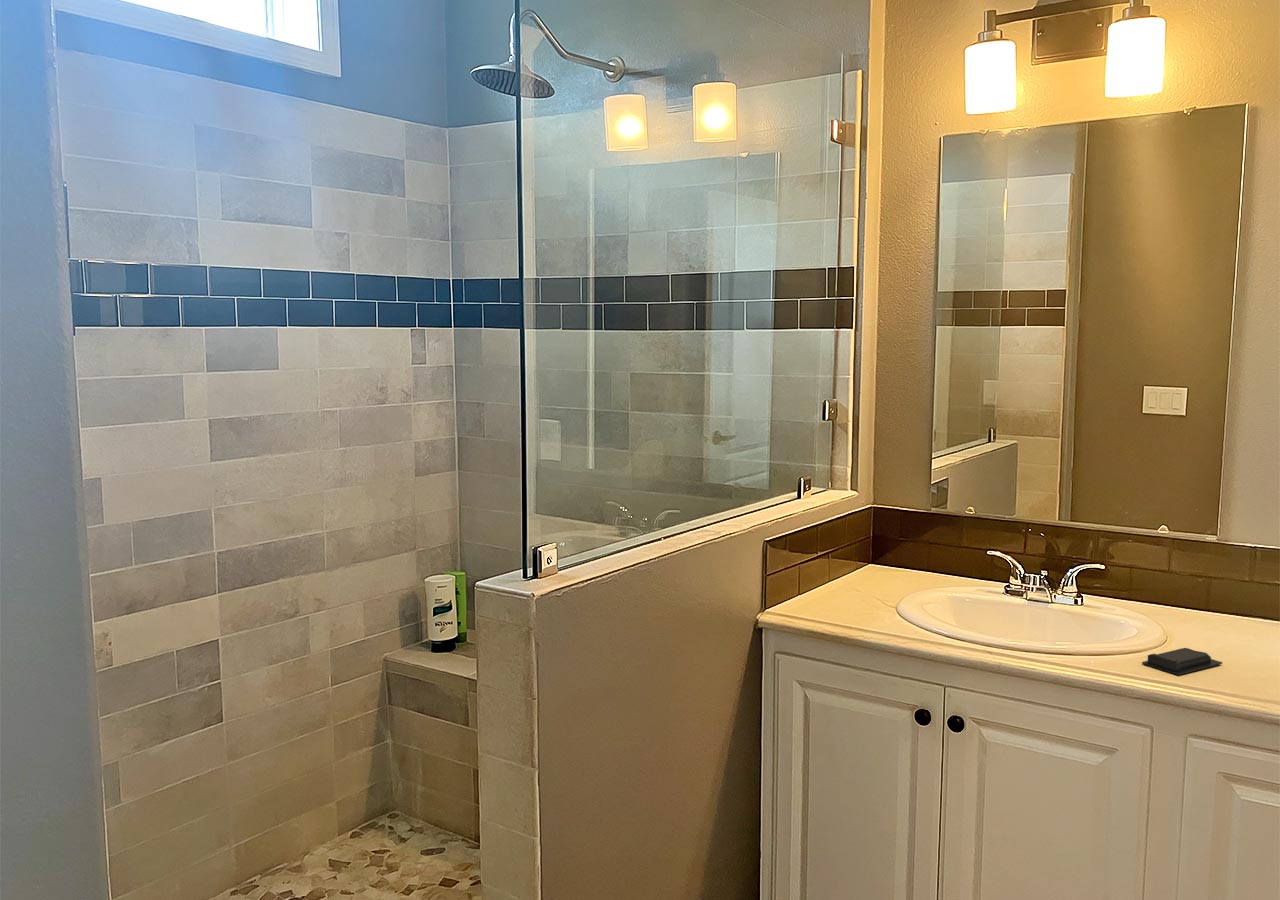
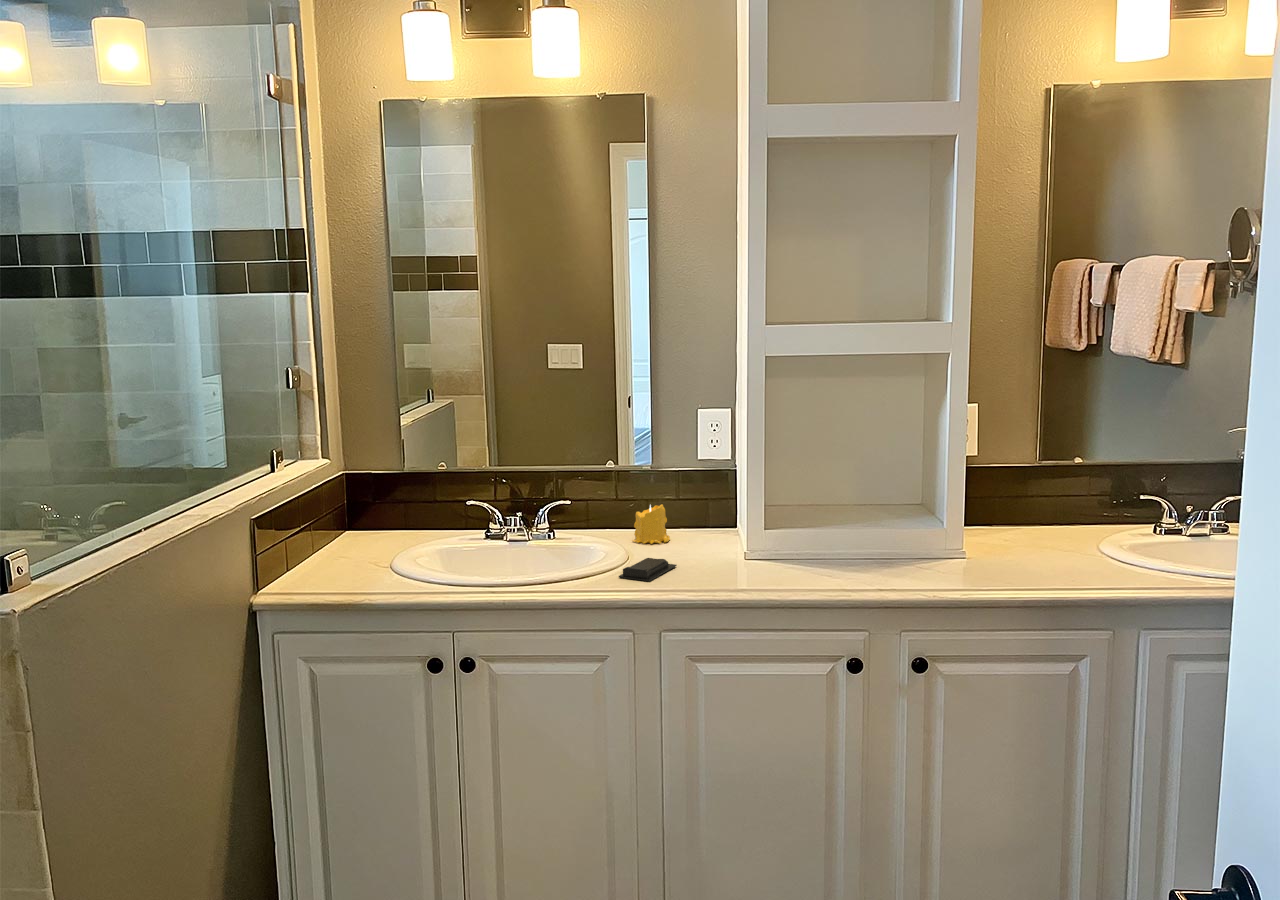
candle: none [1178,584,1229,634] -> present [633,504,670,544]

